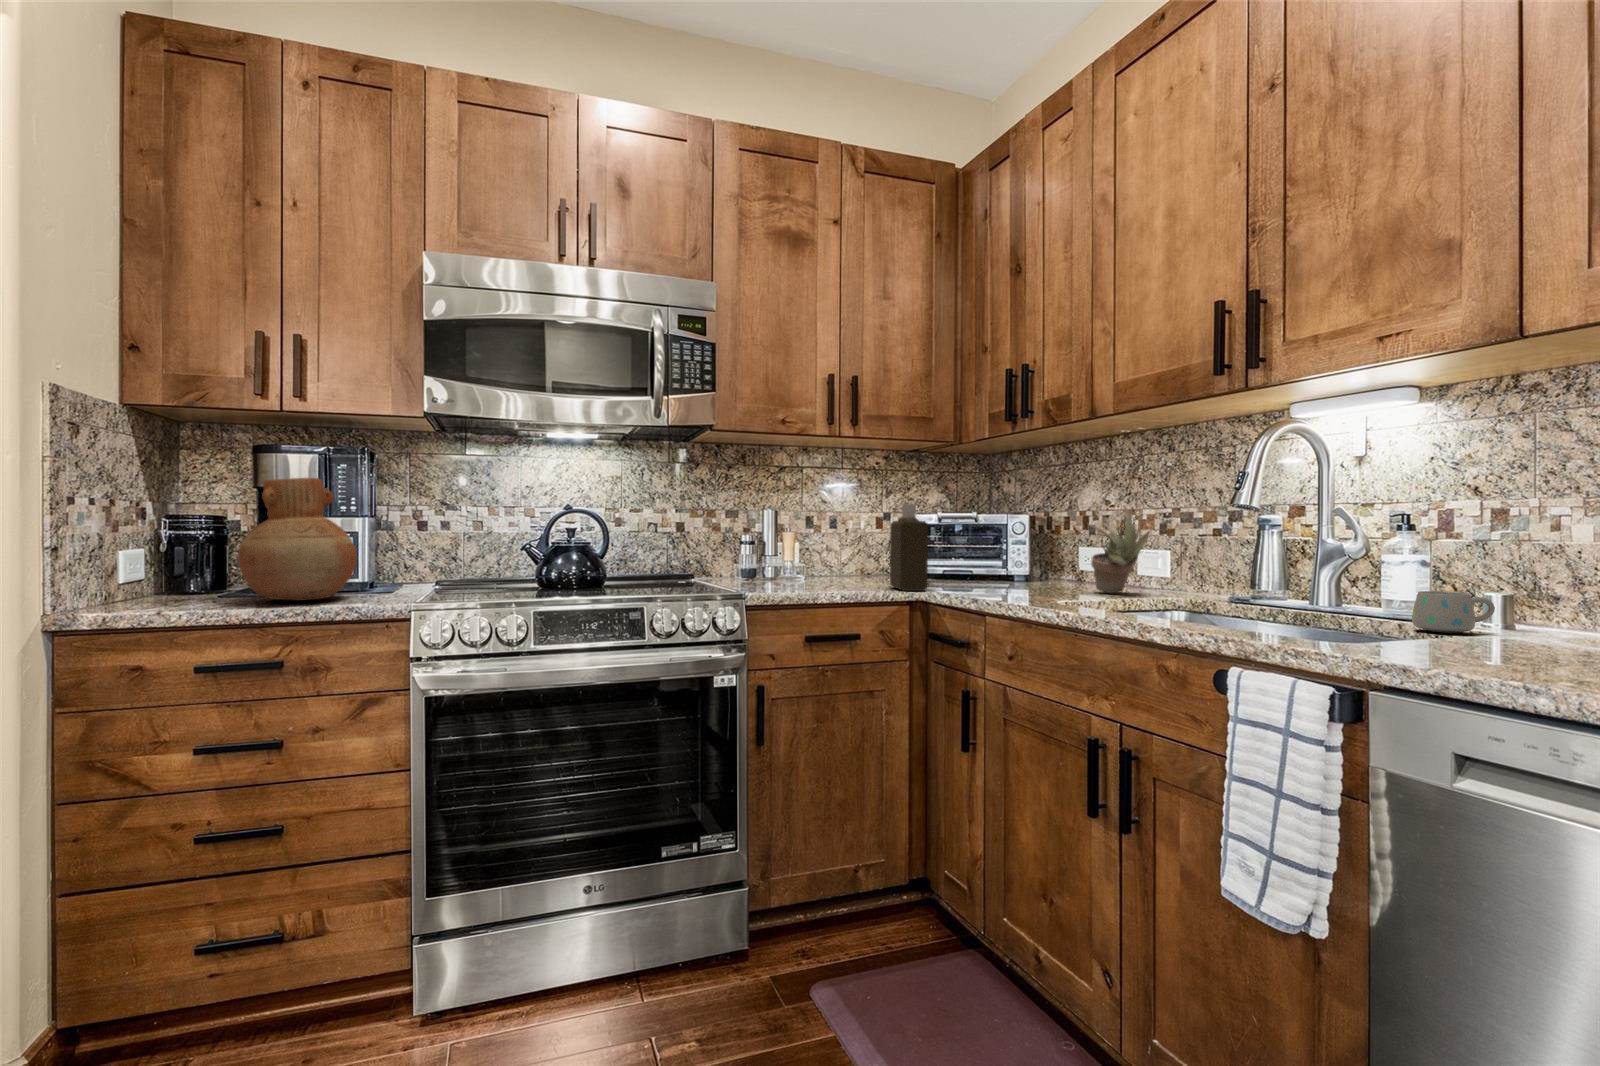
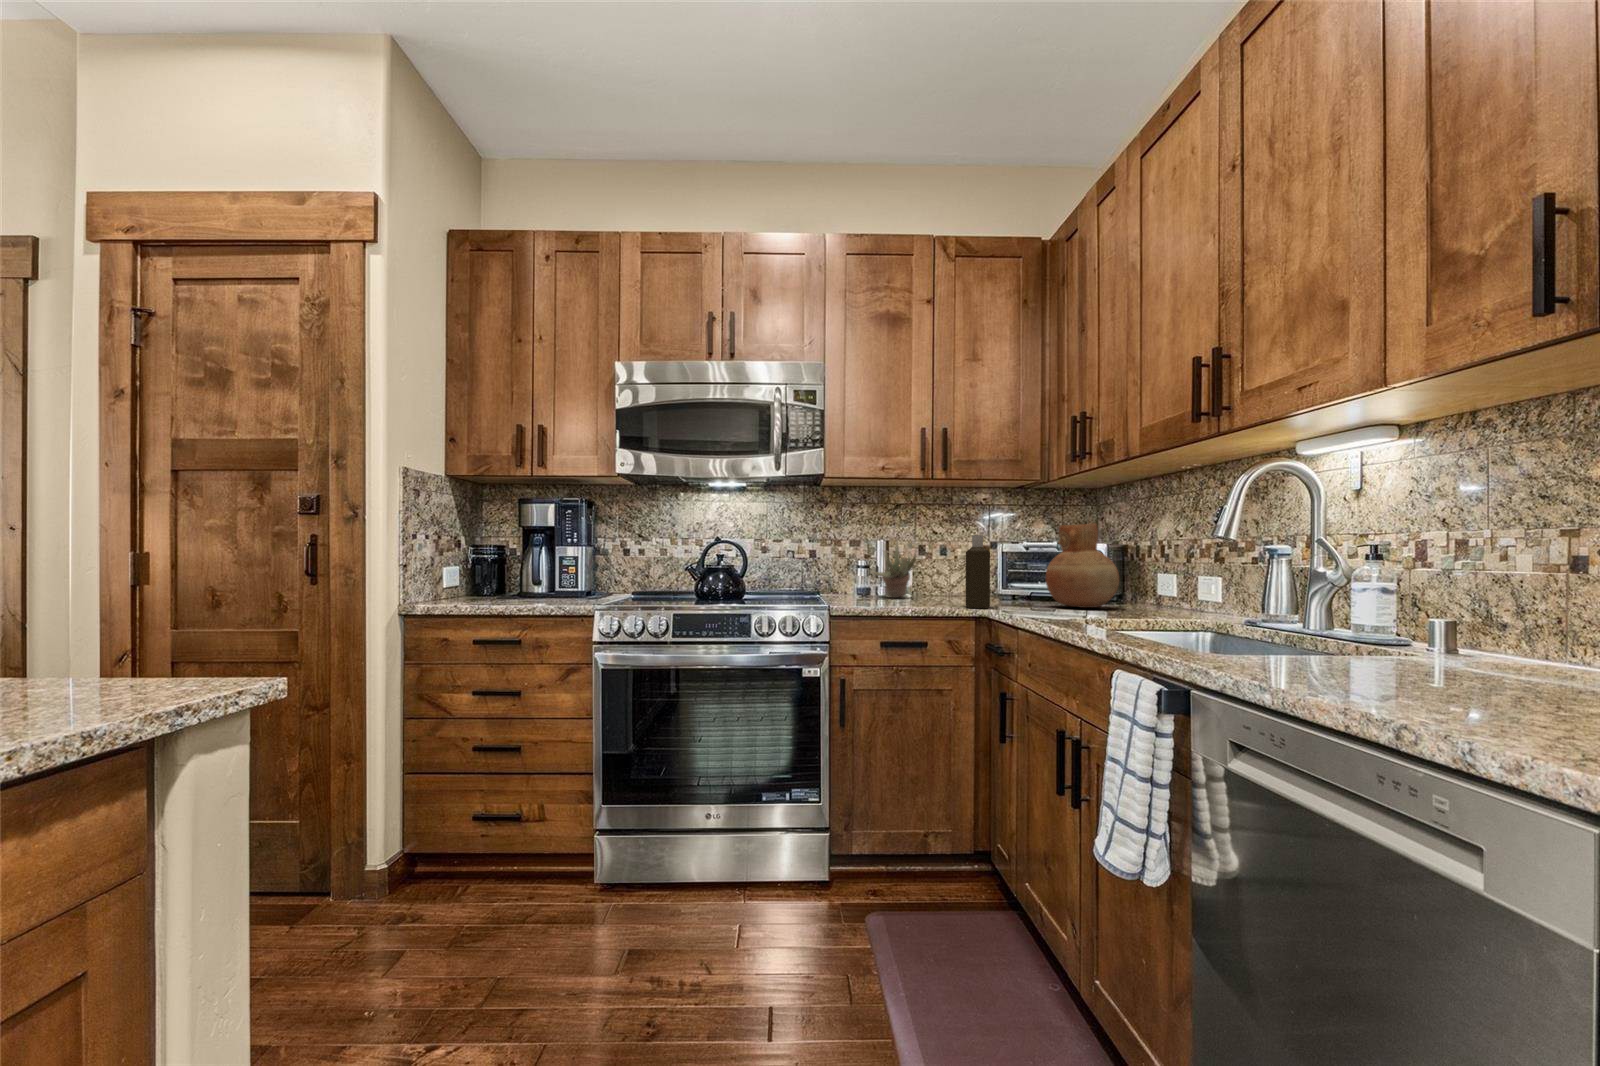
vase: present [238,478,357,601] -> present [1046,523,1119,608]
succulent plant: present [1089,506,1150,593] -> present [872,539,916,598]
mug: present [1412,591,1495,633] -> none [1339,616,1417,654]

